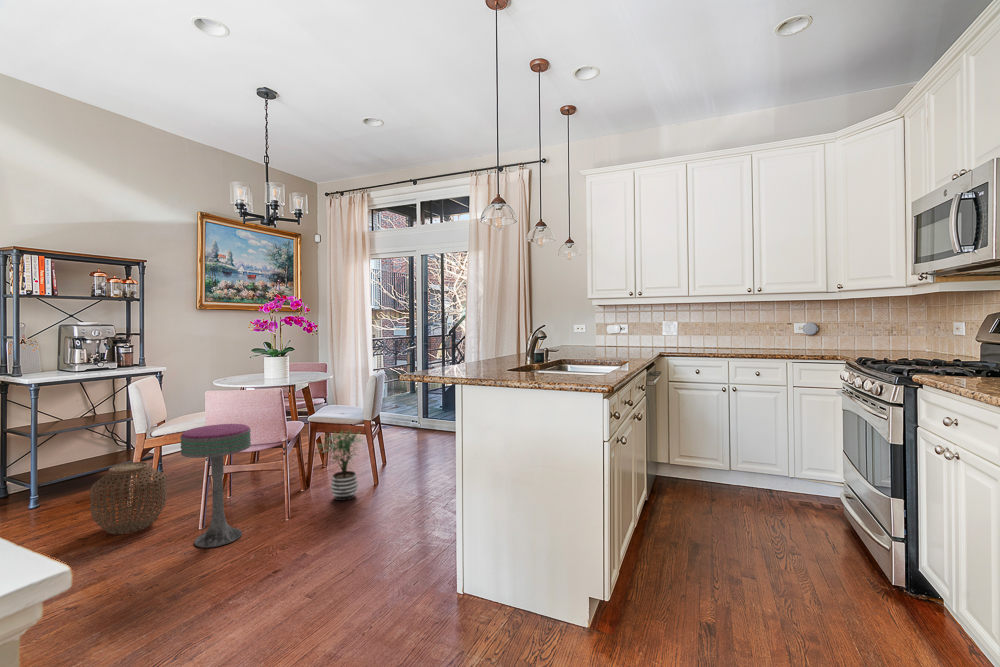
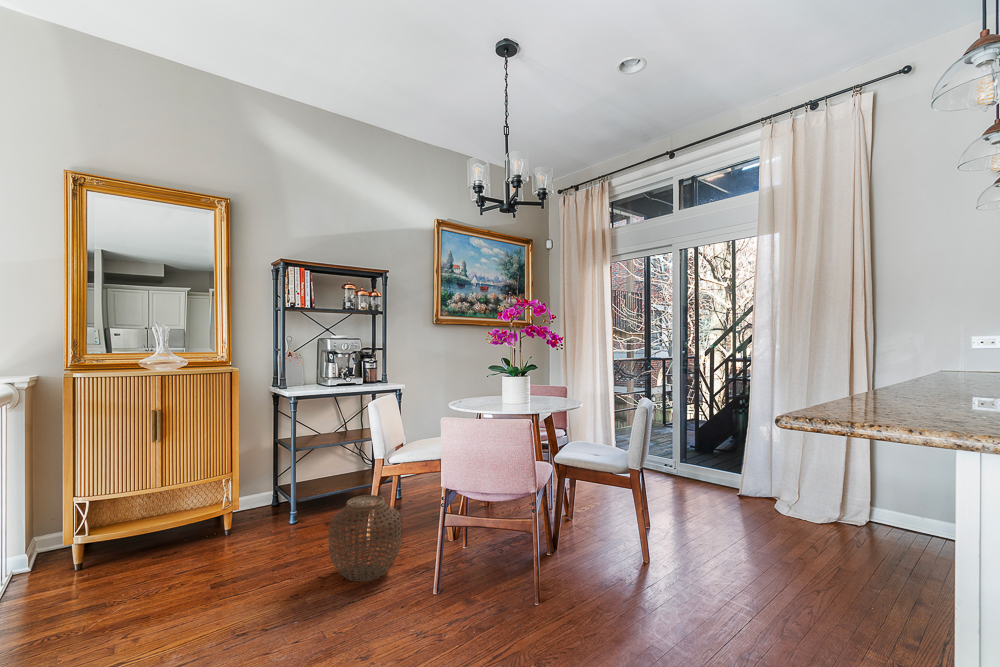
bar stool: present [180,424,251,548] -> none [415,462,494,631]
potted plant: present [317,430,360,501] -> none [569,477,639,581]

